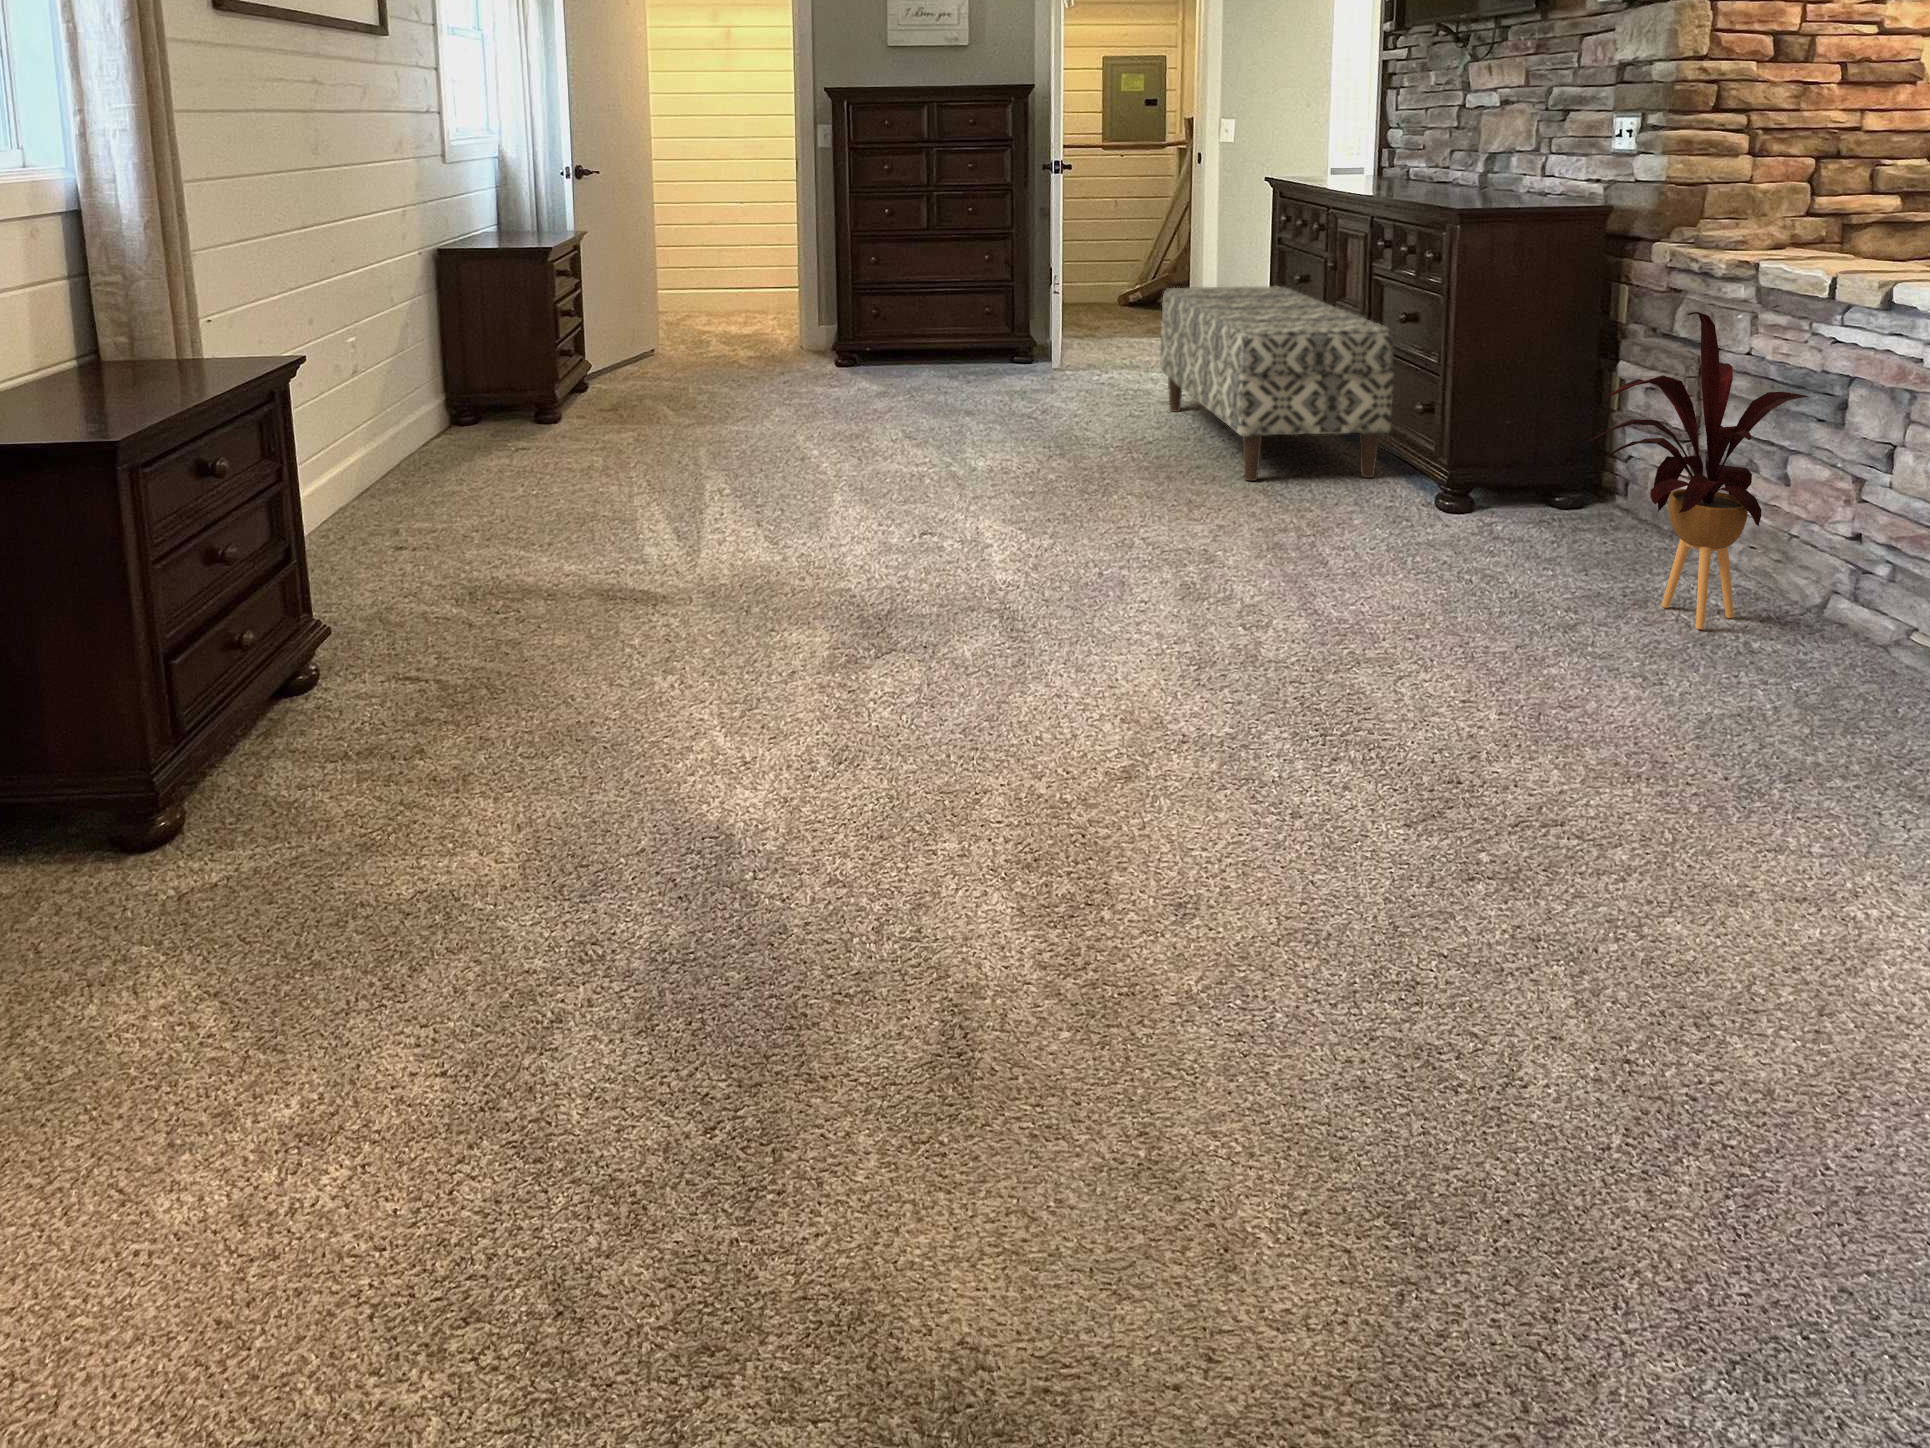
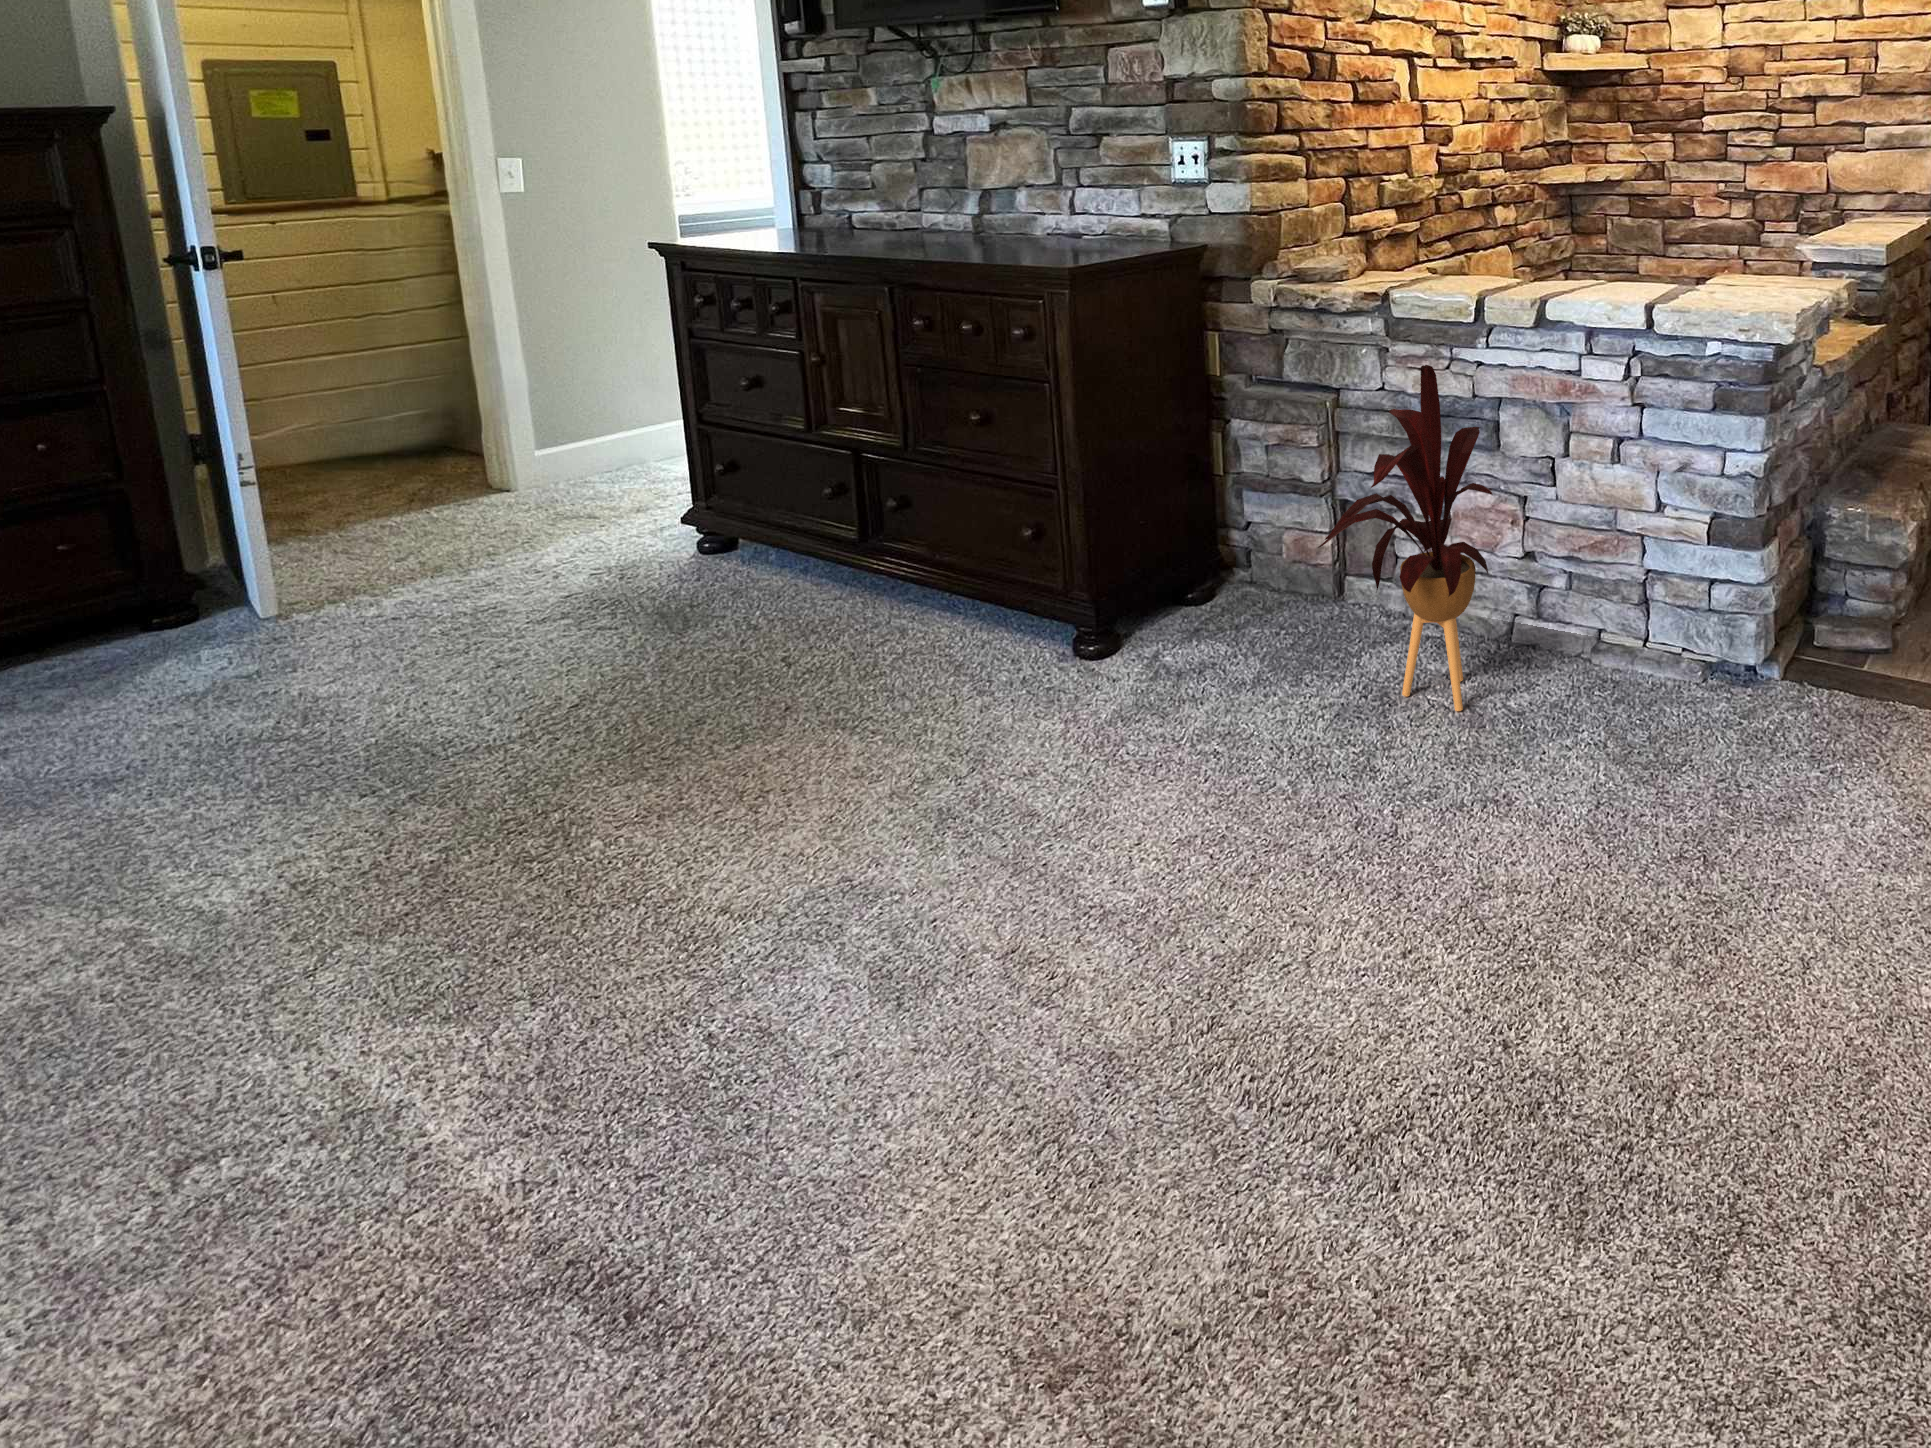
bench: present [1160,286,1394,481] -> none [512,398,975,721]

